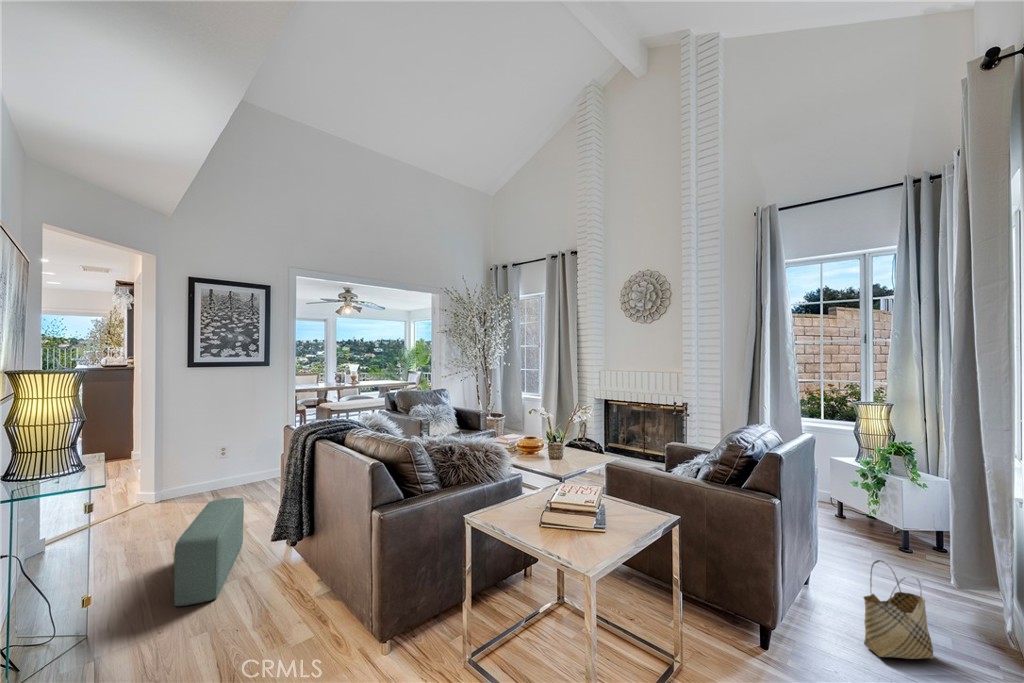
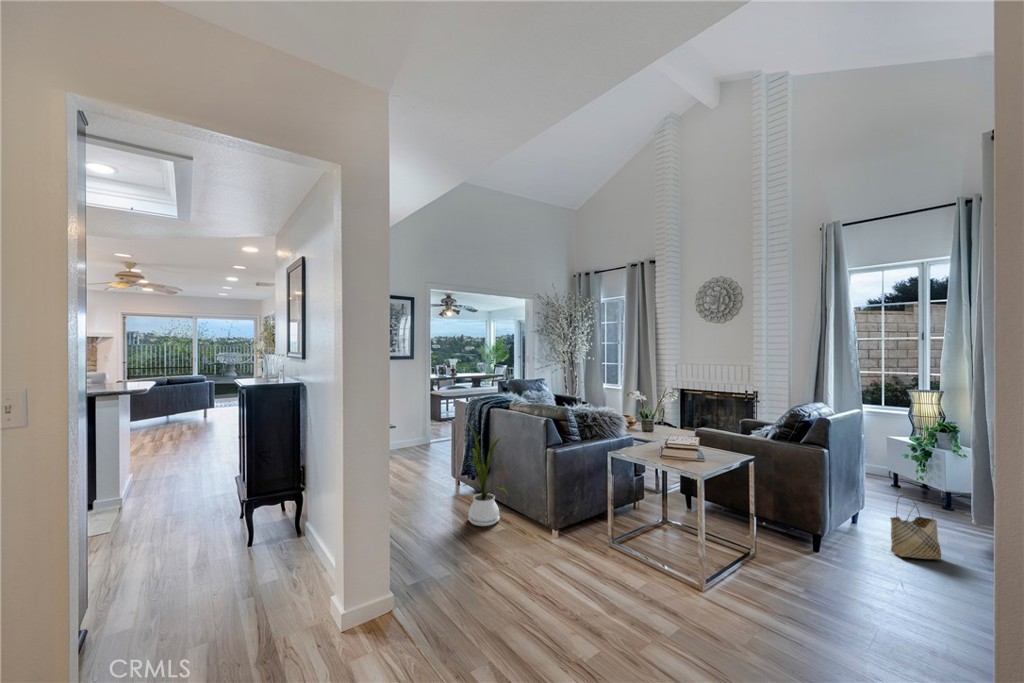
house plant: none [249,461,329,632] -> present [463,423,507,526]
pouf: present [174,498,244,606] -> none [406,451,433,512]

